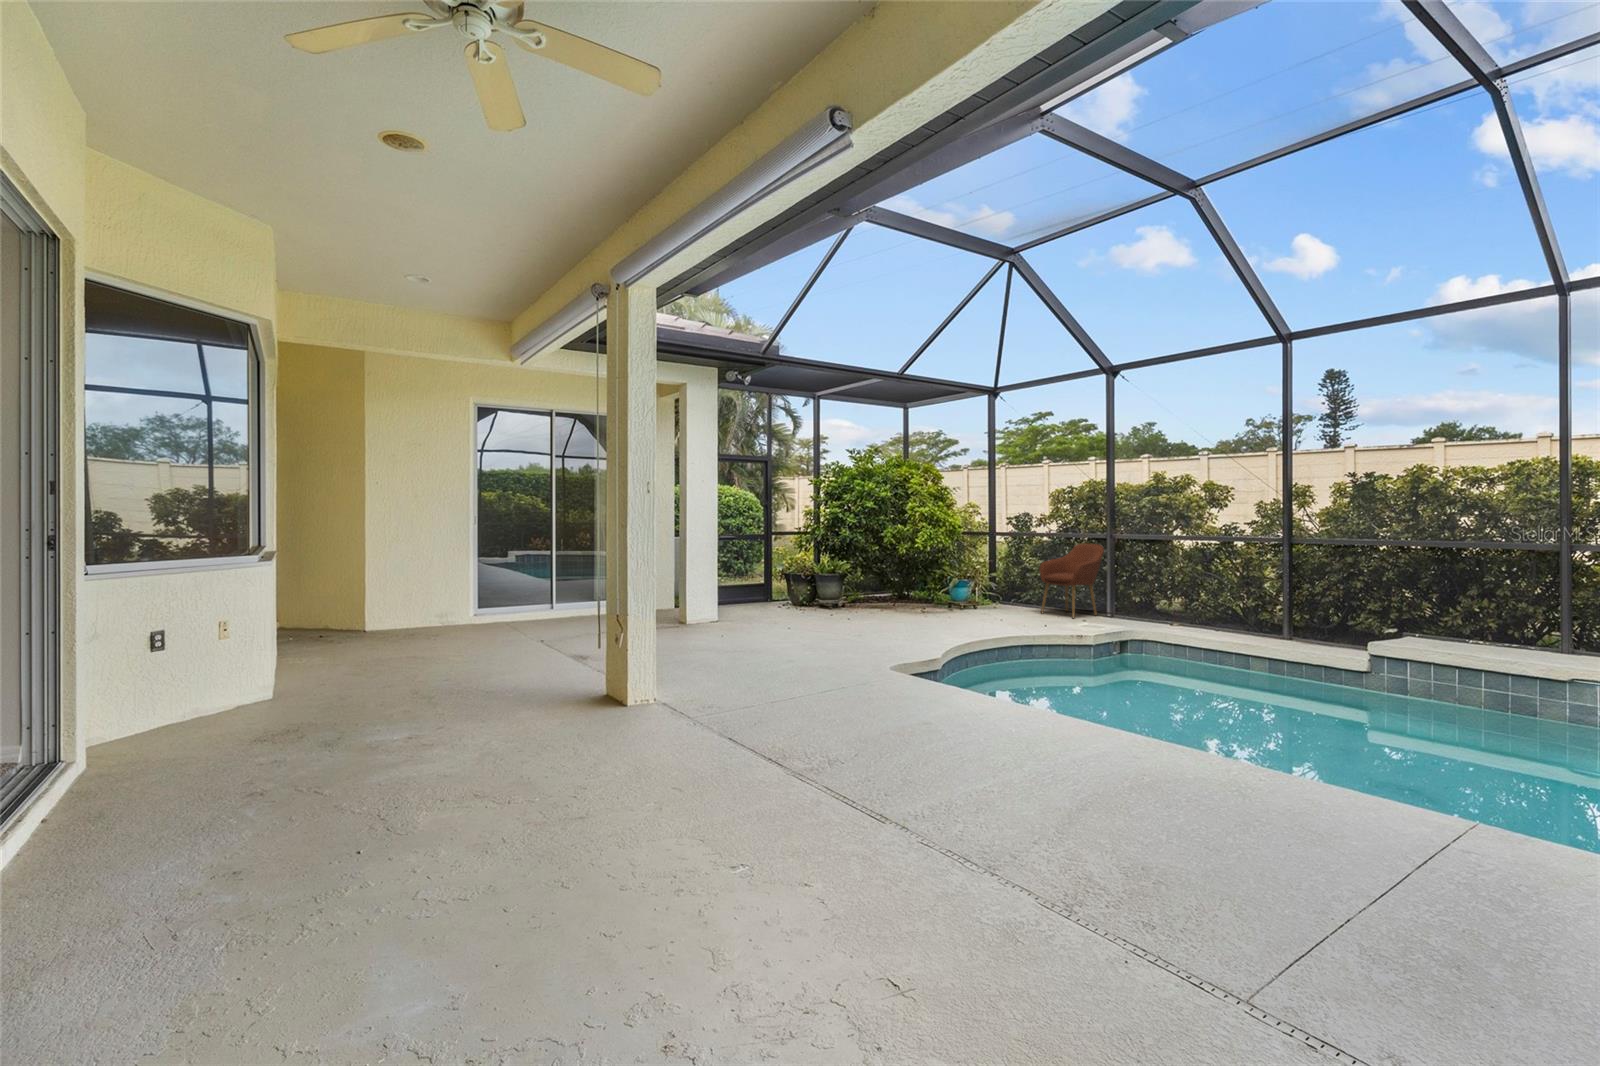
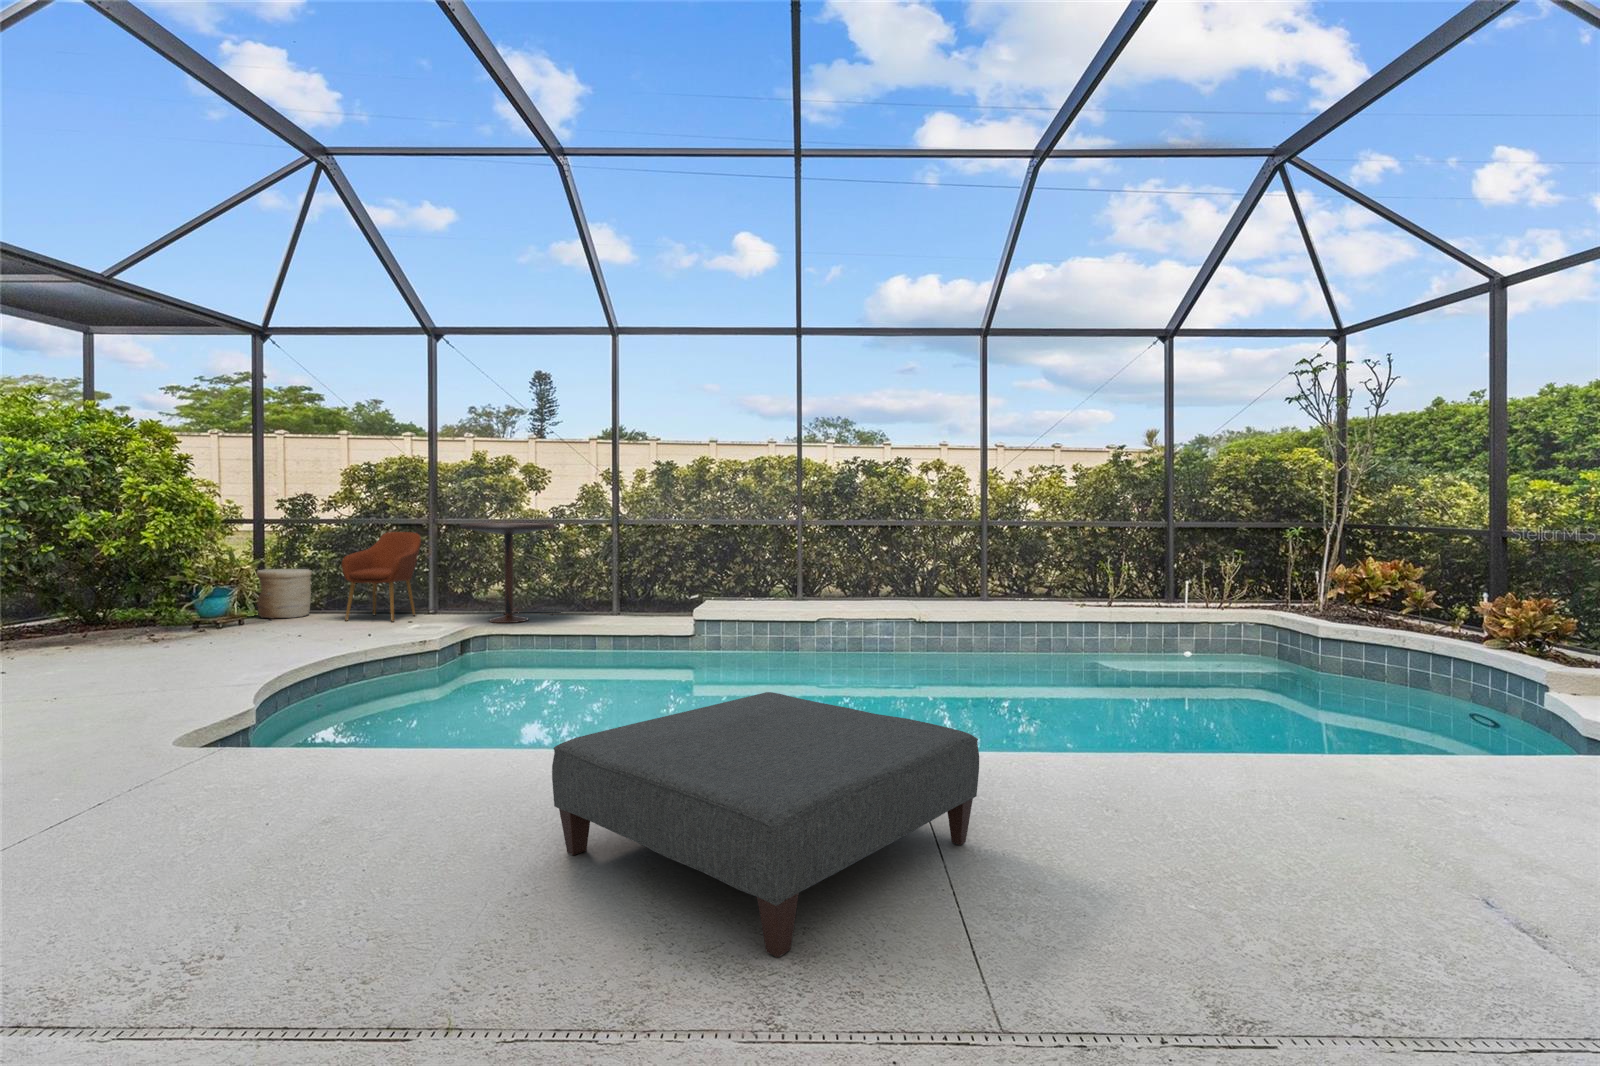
pedestal table: none [1126,537,1221,631] -> present [460,523,555,623]
woven basket: none [987,570,1025,607] -> present [255,569,312,619]
ottoman: none [969,717,1409,958] -> present [552,692,979,957]

